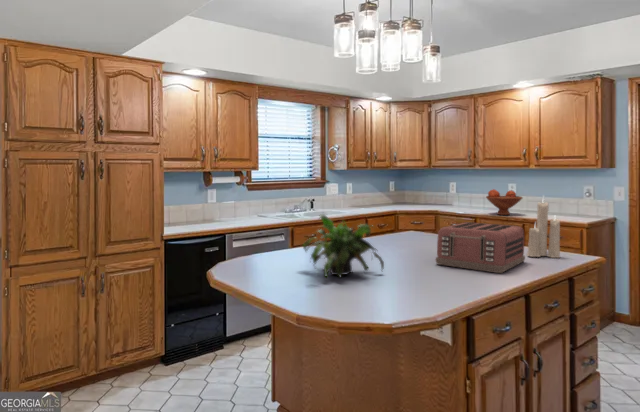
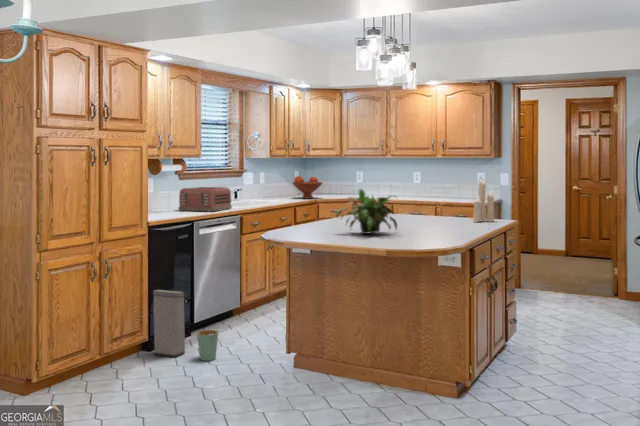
fruit bowl: present [486,189,522,215] -> present [293,176,322,199]
toaster: present [436,222,525,273] -> present [179,187,232,211]
trash can: none [165,305,217,389] -> present [153,290,218,361]

